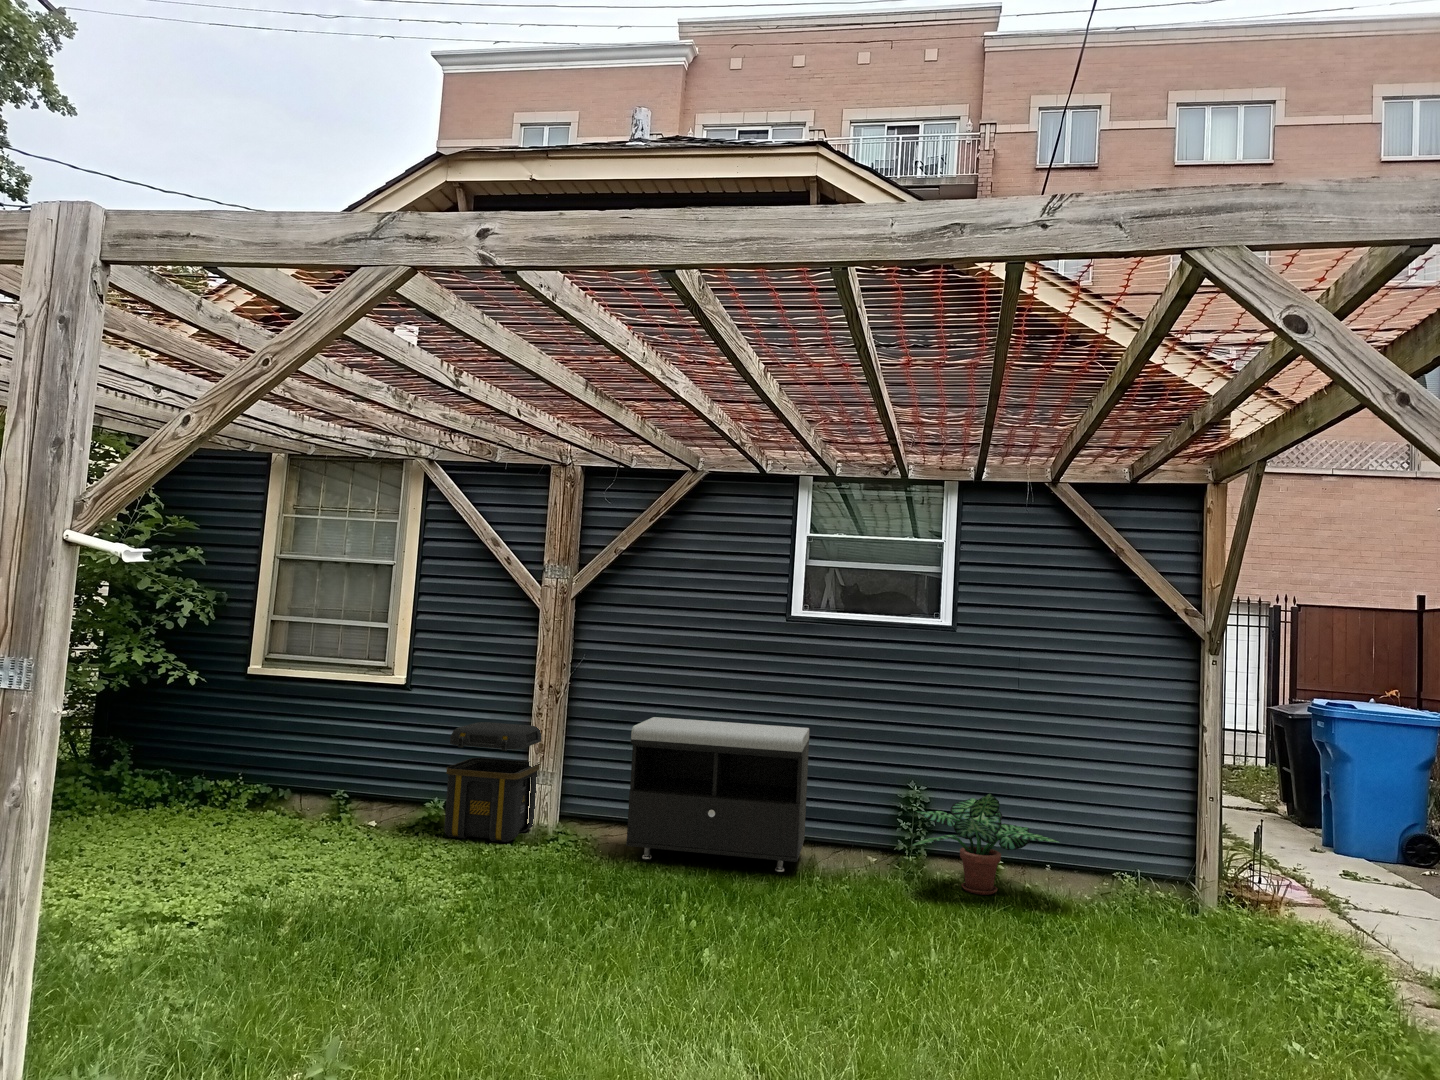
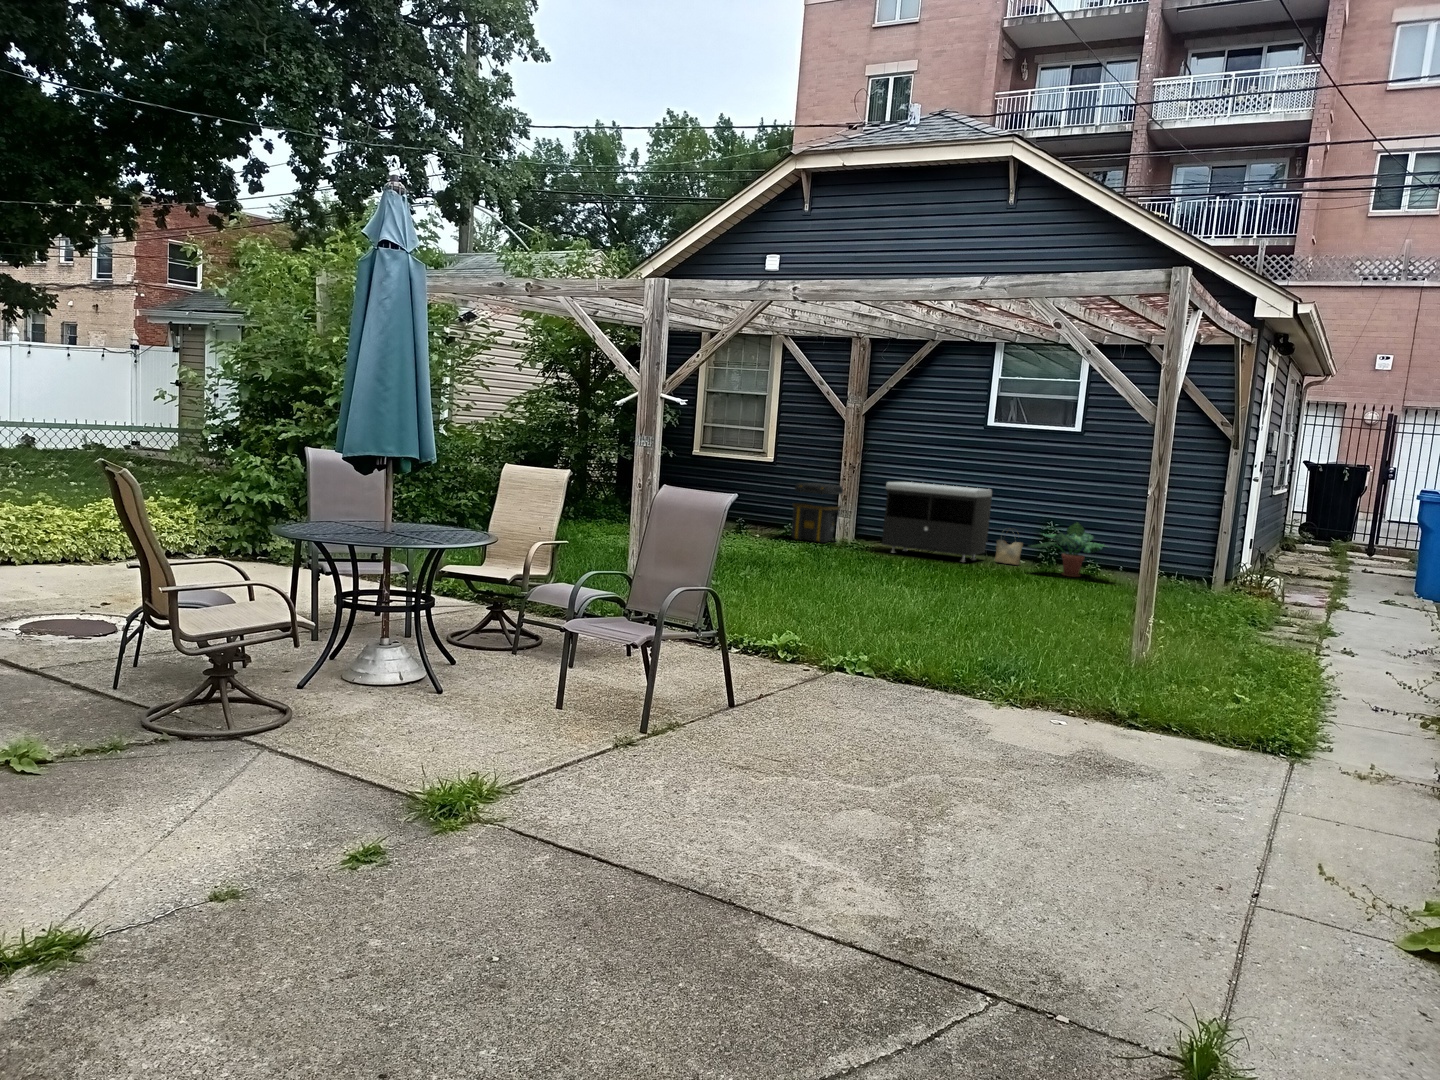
woven basket: none [825,795,872,864] -> present [995,540,1023,565]

